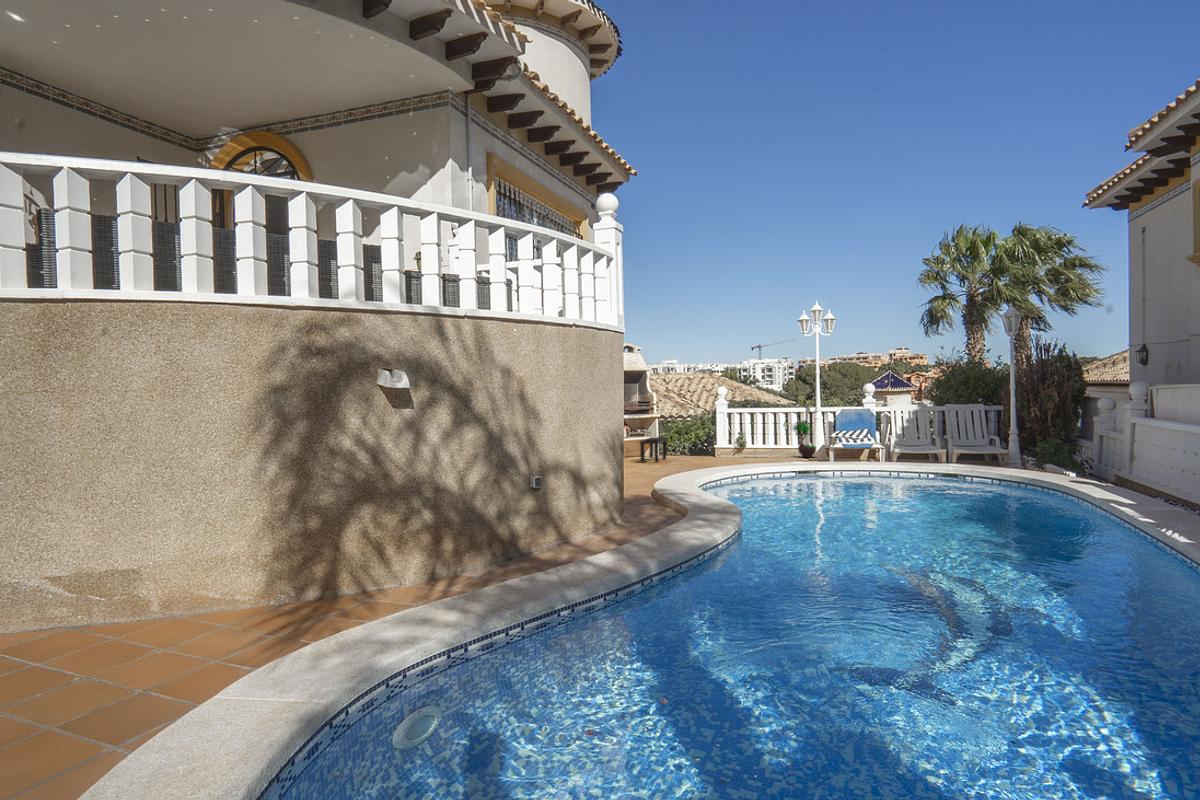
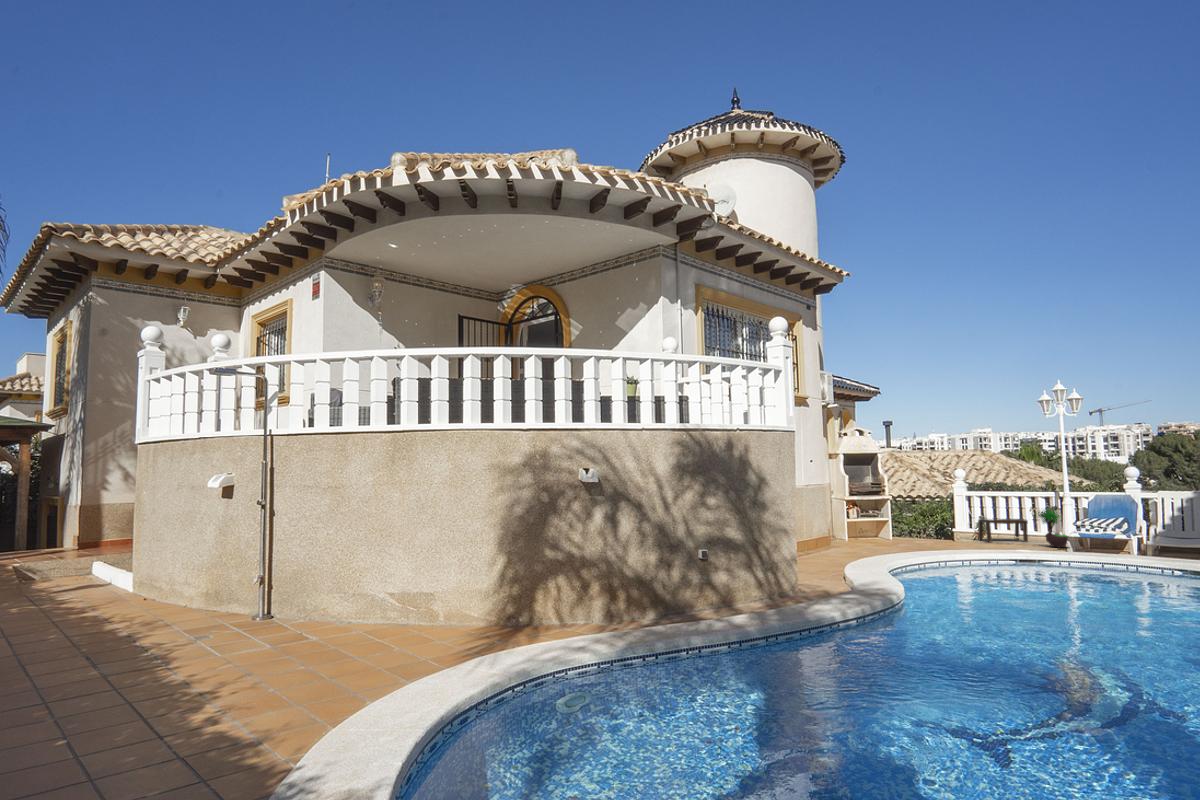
bench: present [640,437,668,463] -> present [979,519,1028,542]

